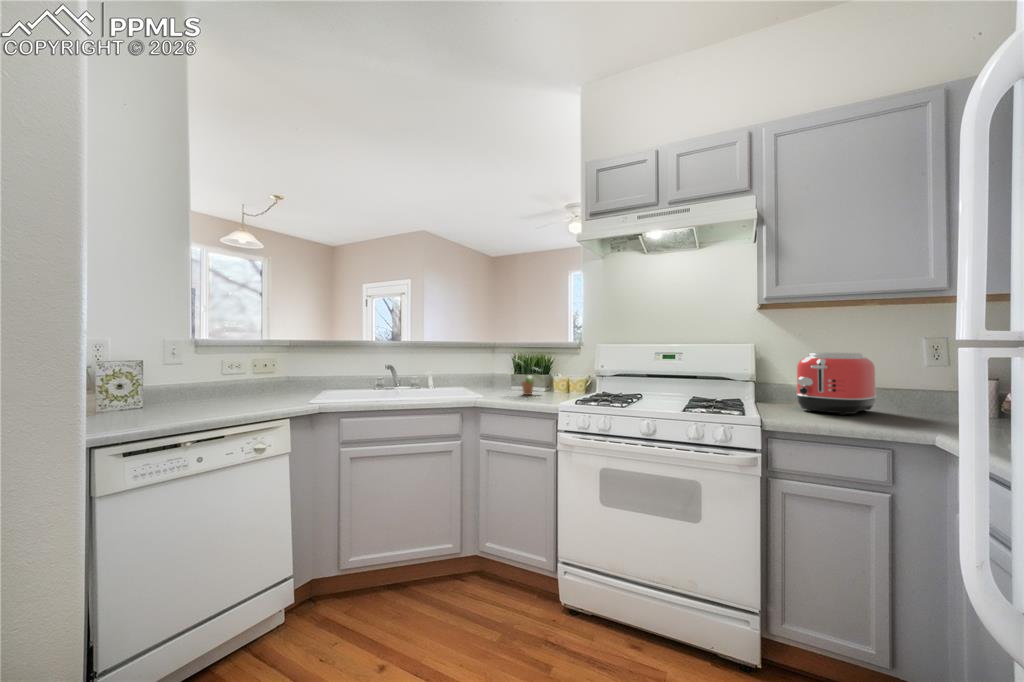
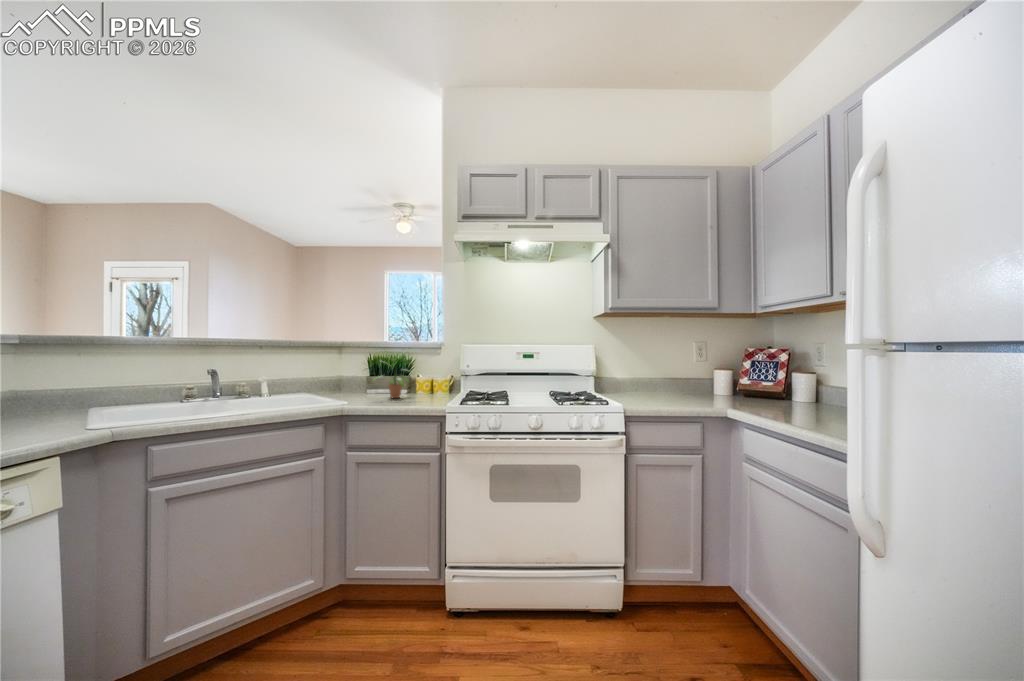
toaster: present [796,352,877,415] -> none [630,352,678,399]

